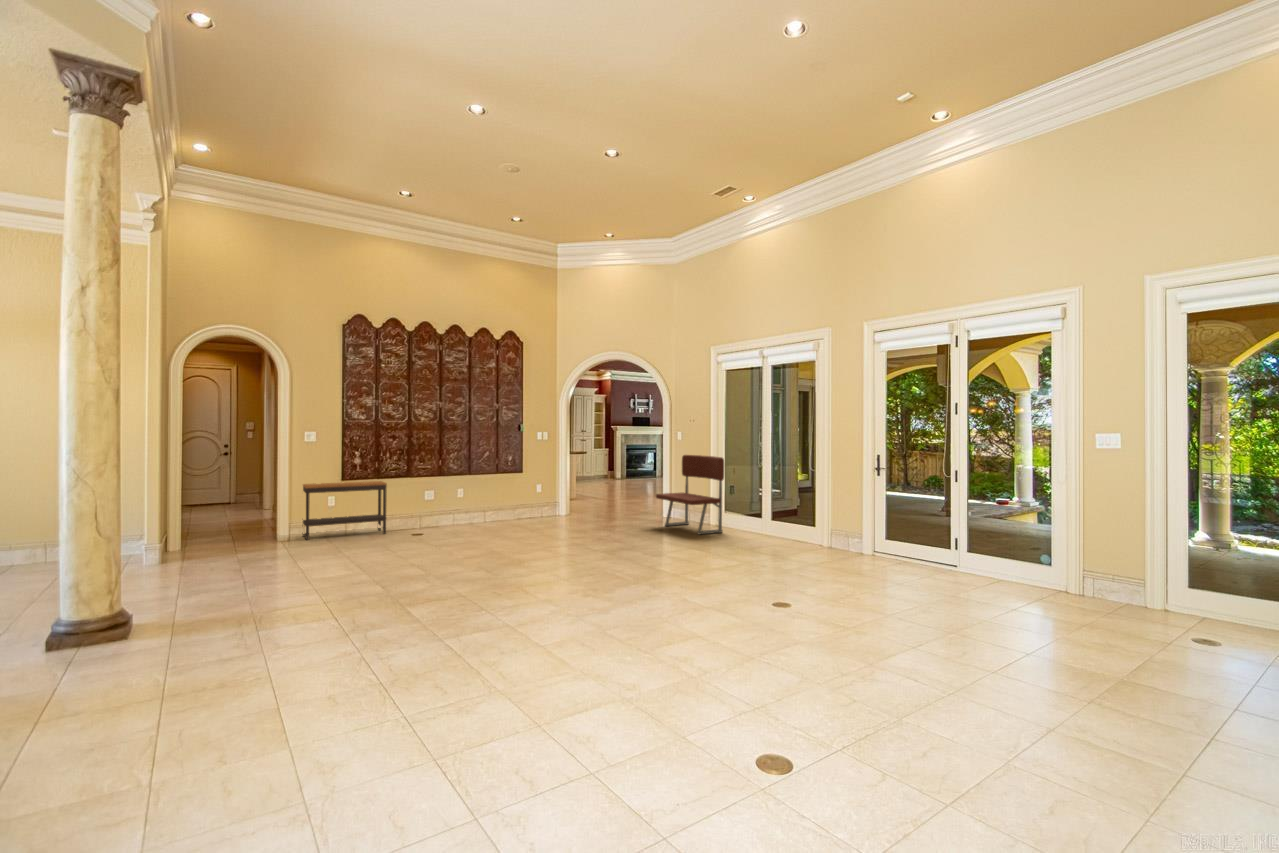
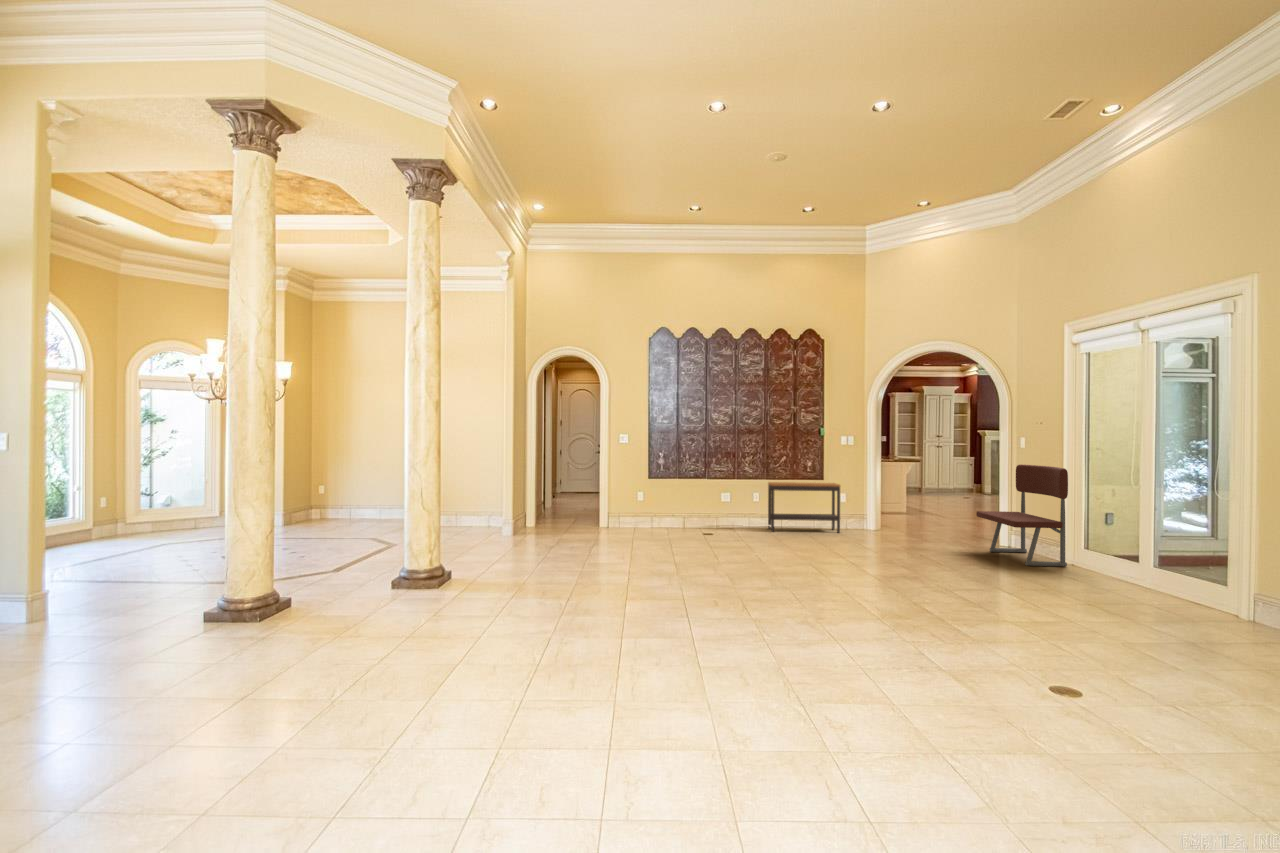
console table: present [303,481,387,540] -> present [768,482,840,533]

